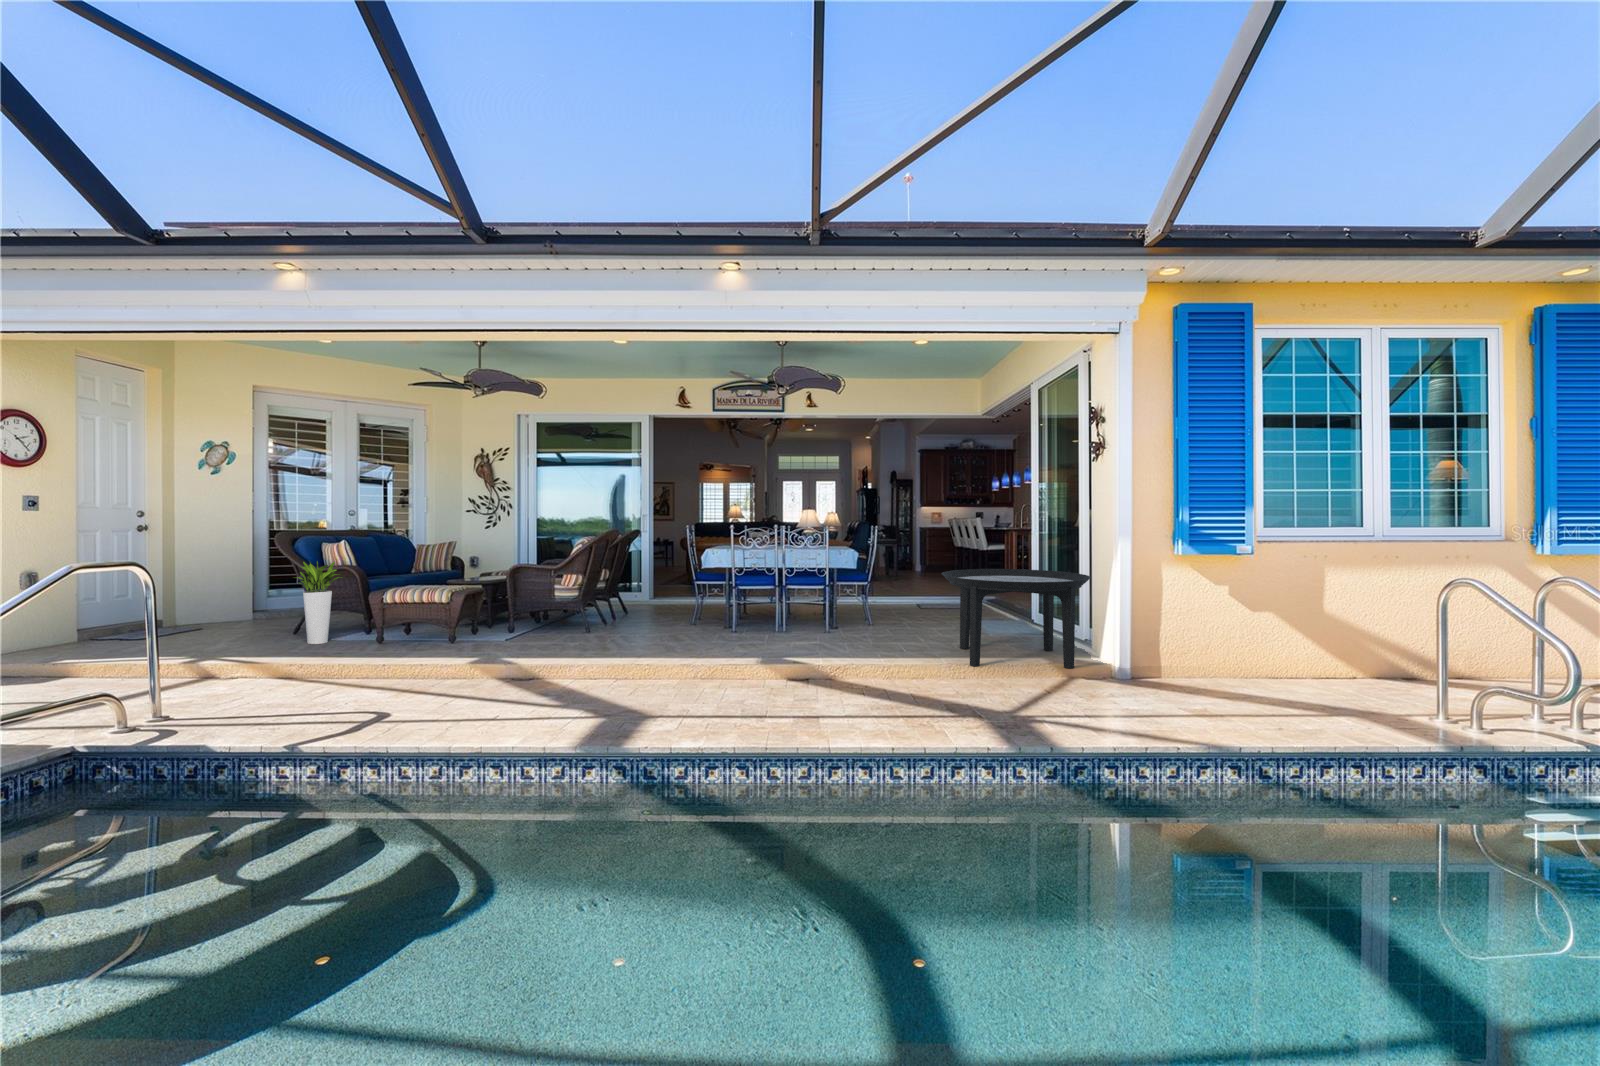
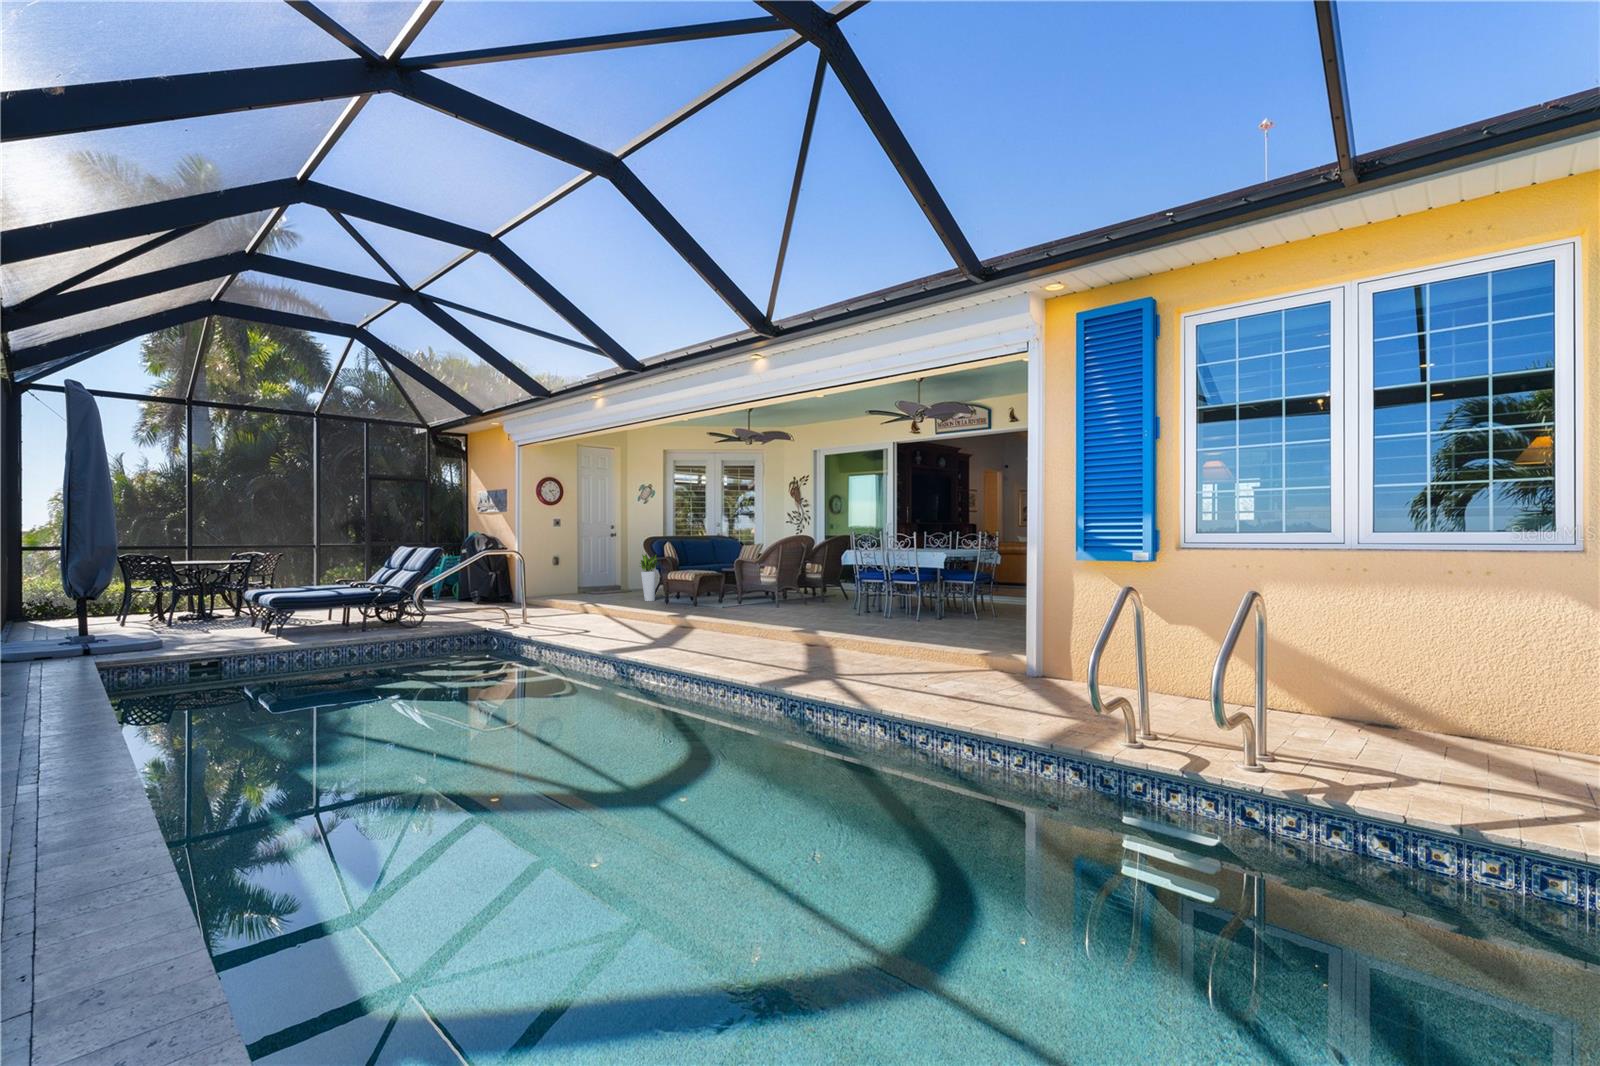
round table: present [942,569,1091,669] -> none [926,570,1056,659]

